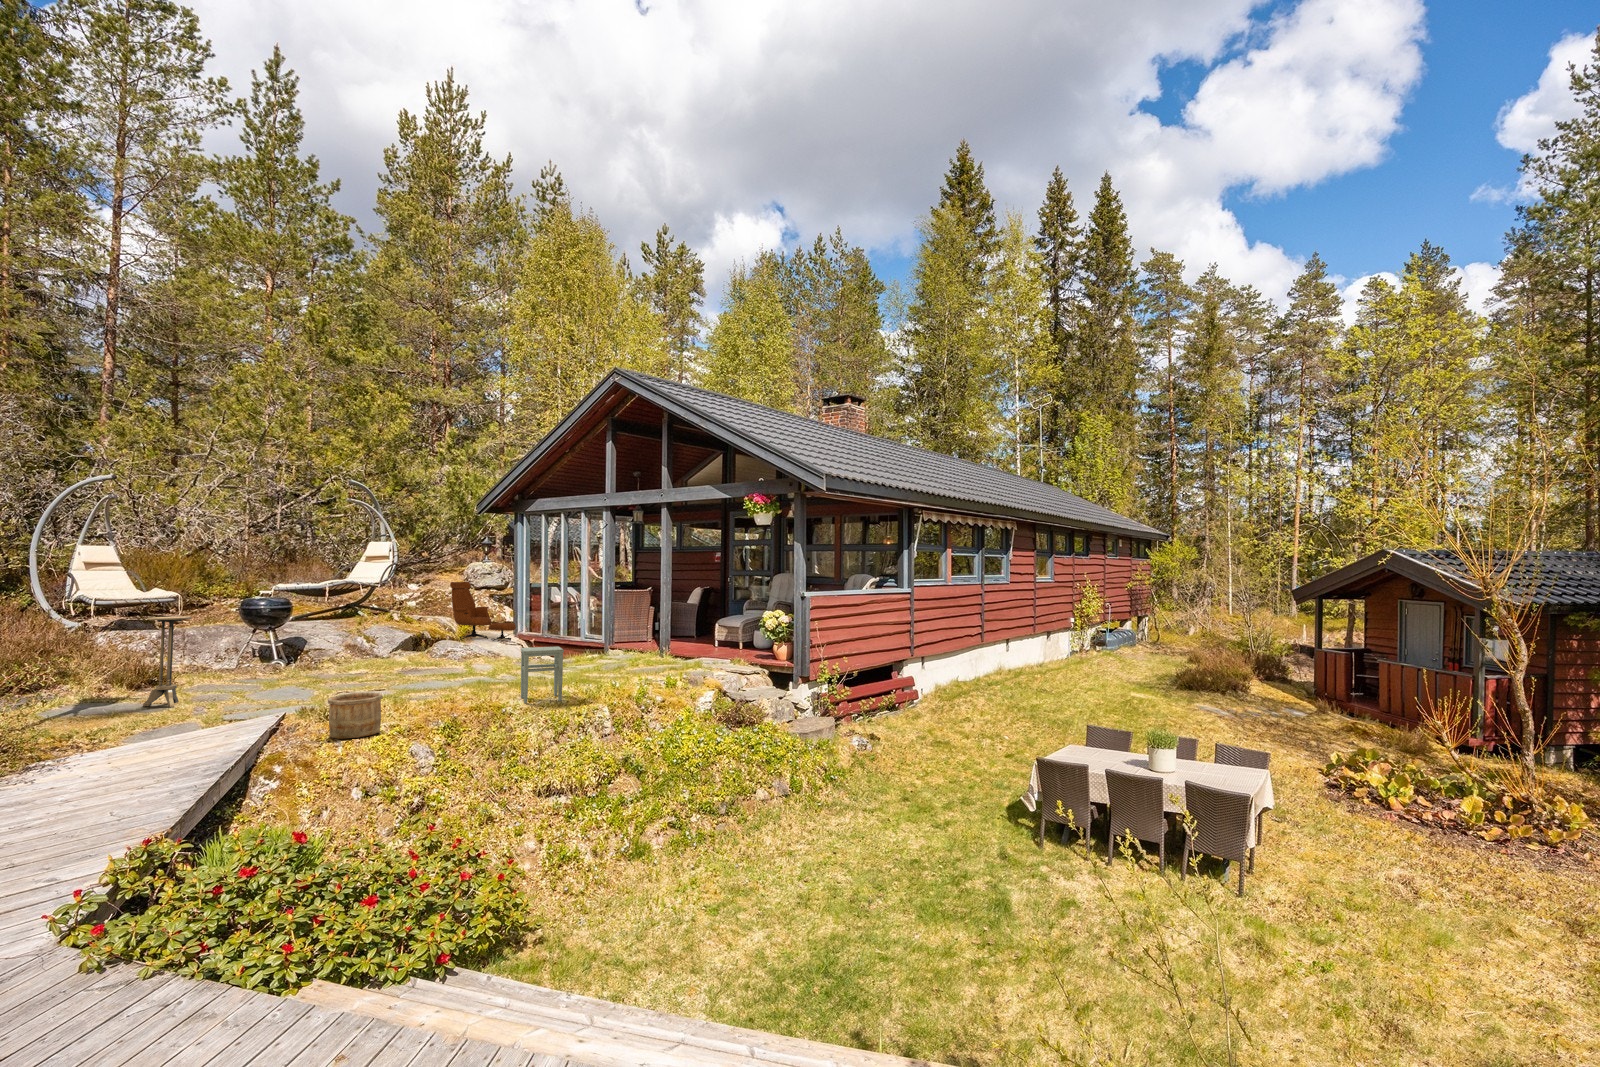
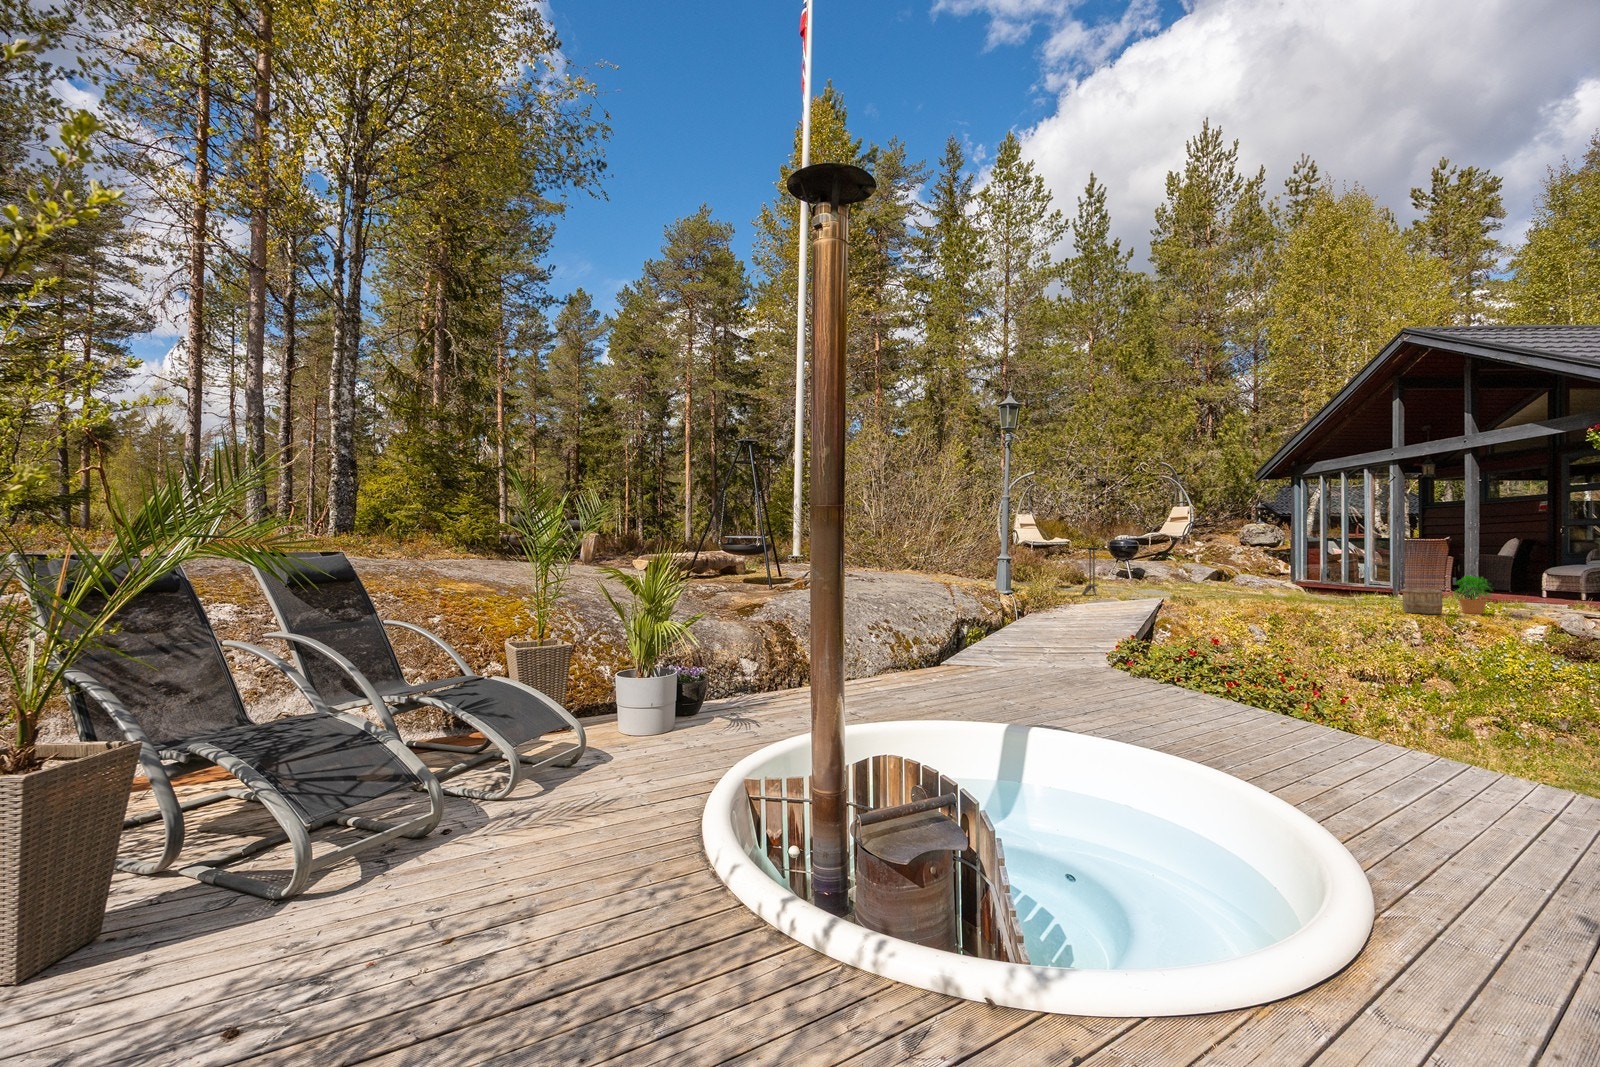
lounge chair: present [450,582,516,641] -> none [1237,536,1299,583]
potted plant: none [643,641,679,688] -> present [1454,575,1491,614]
stool: present [520,647,564,703] -> none [1328,572,1370,612]
wooden bucket: present [328,692,383,739] -> present [1401,589,1443,614]

